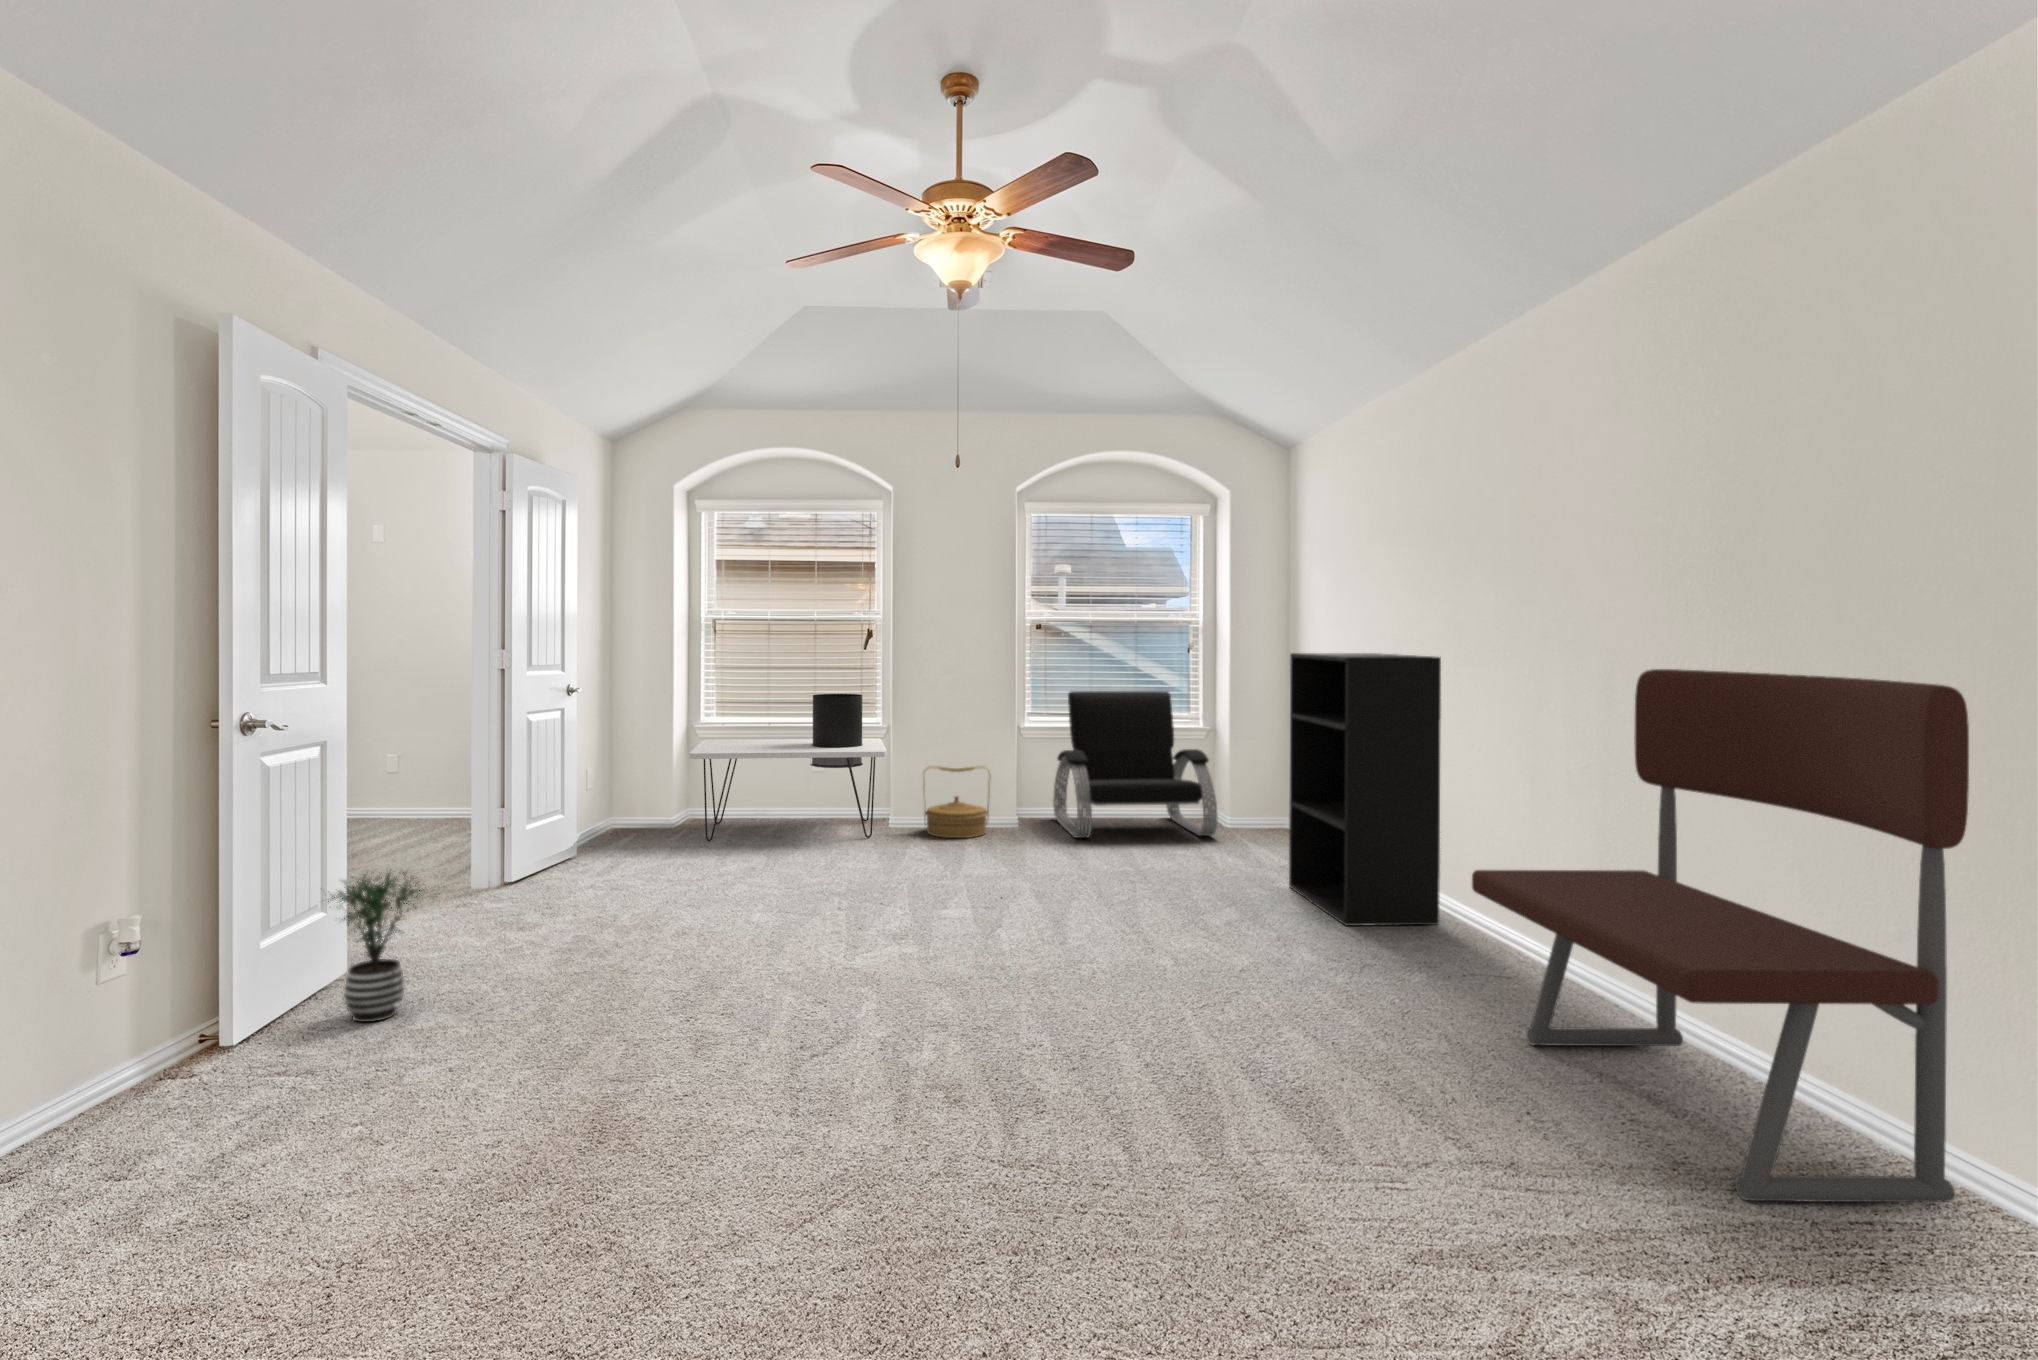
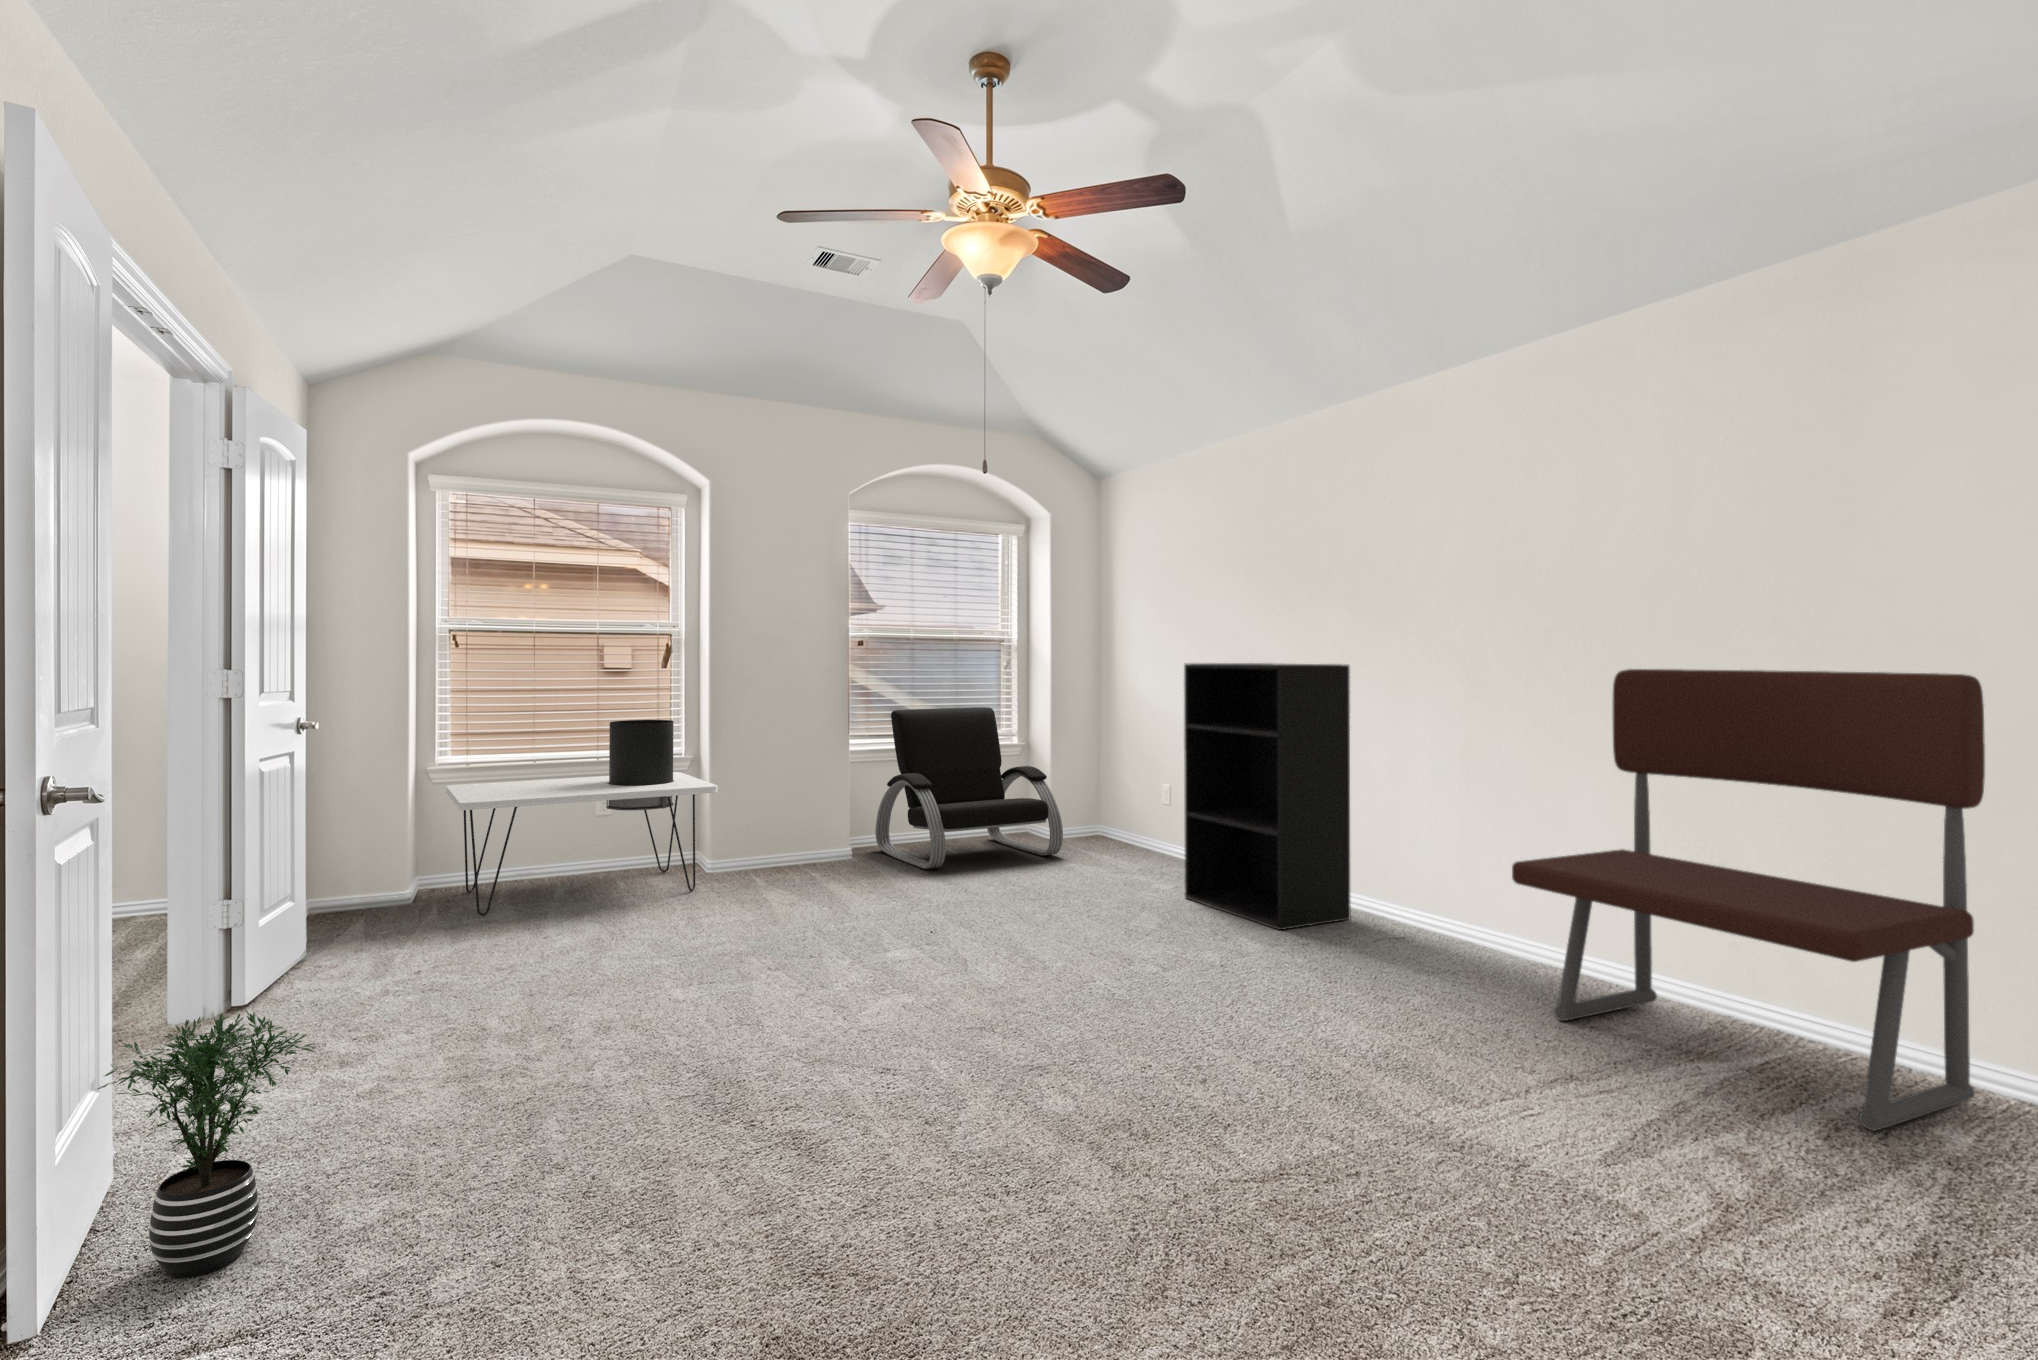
woven basket: present [924,766,991,838] -> none [749,797,827,882]

